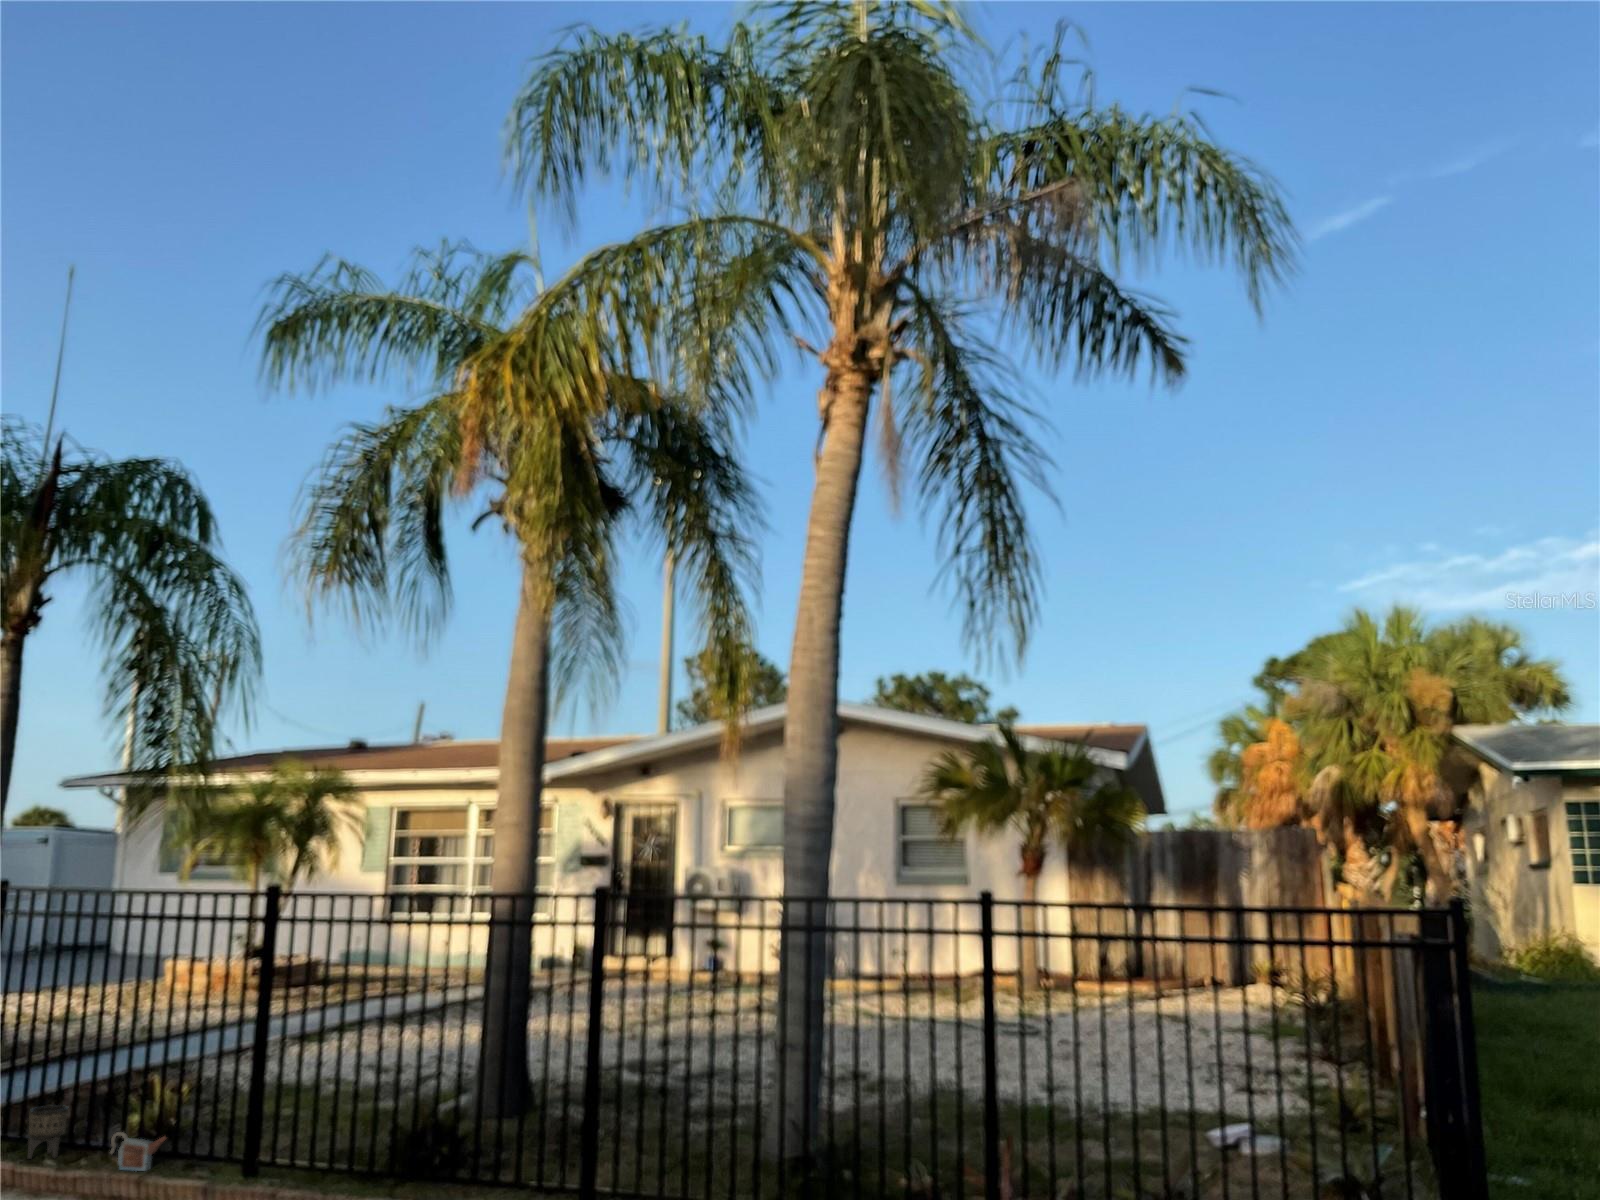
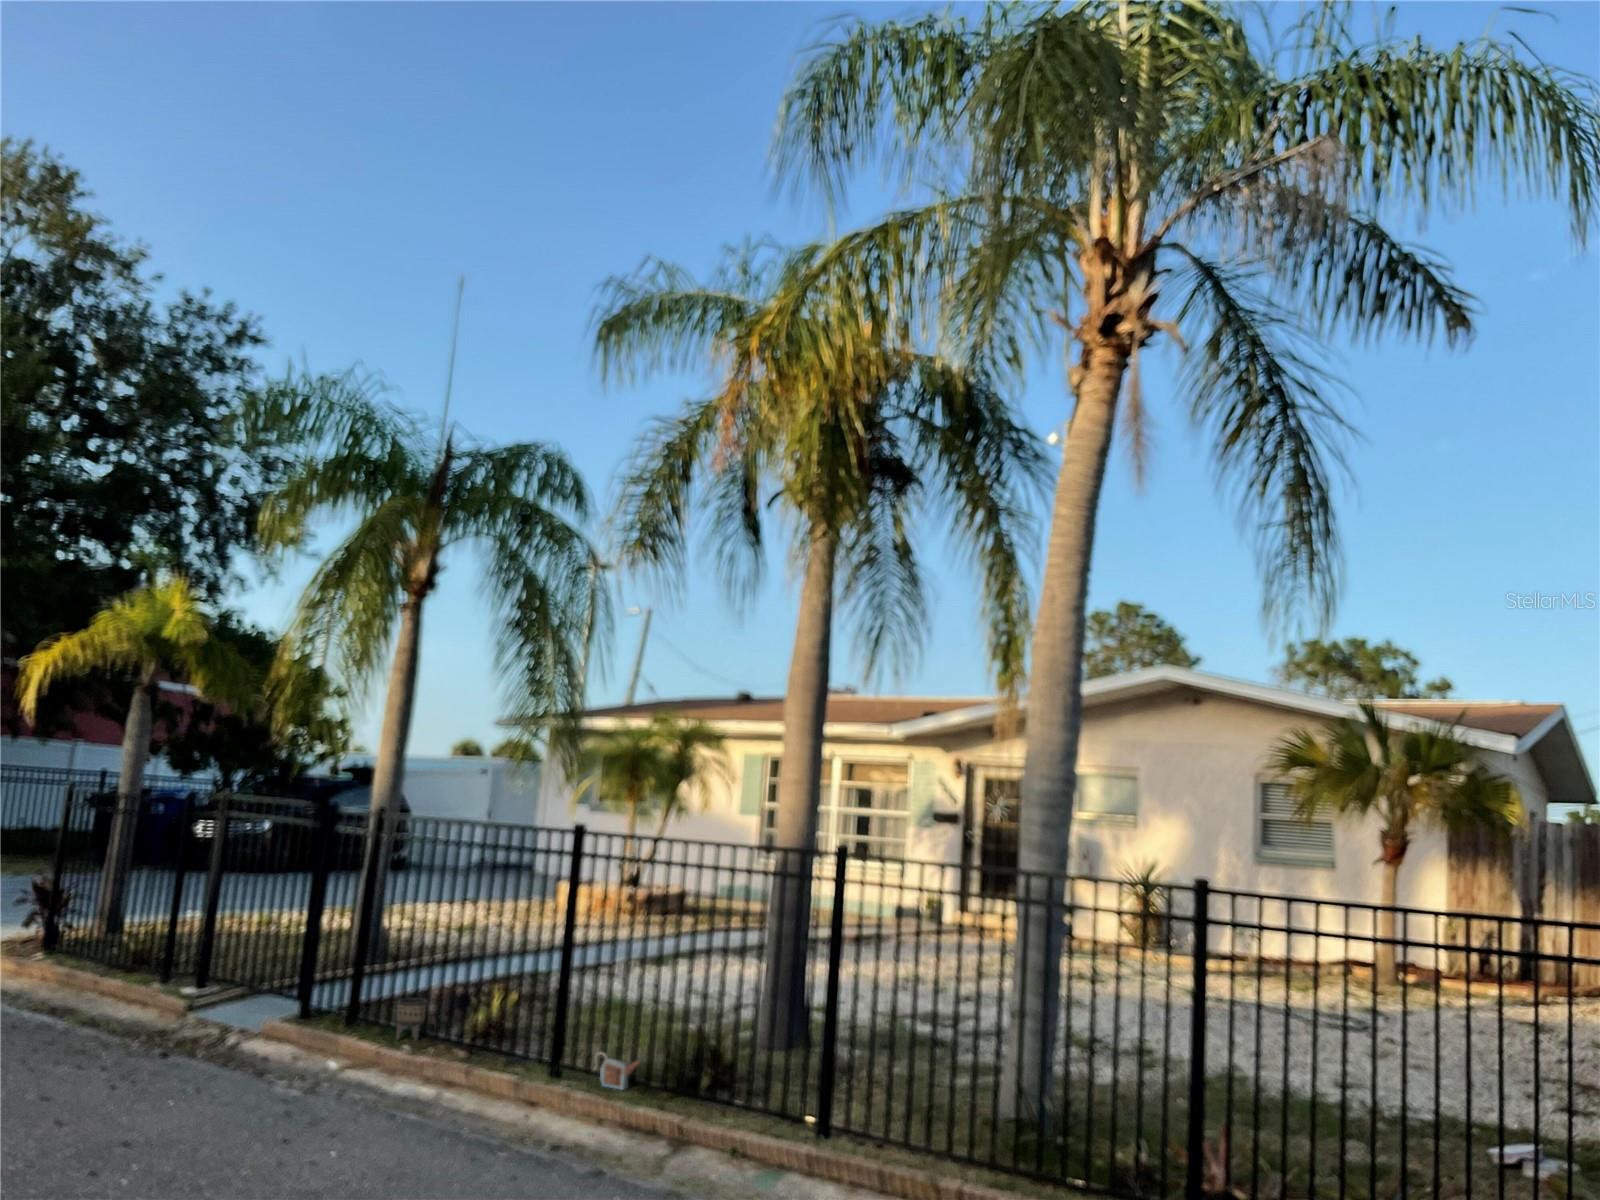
watering can: present [110,1132,167,1171] -> present [594,1052,640,1090]

